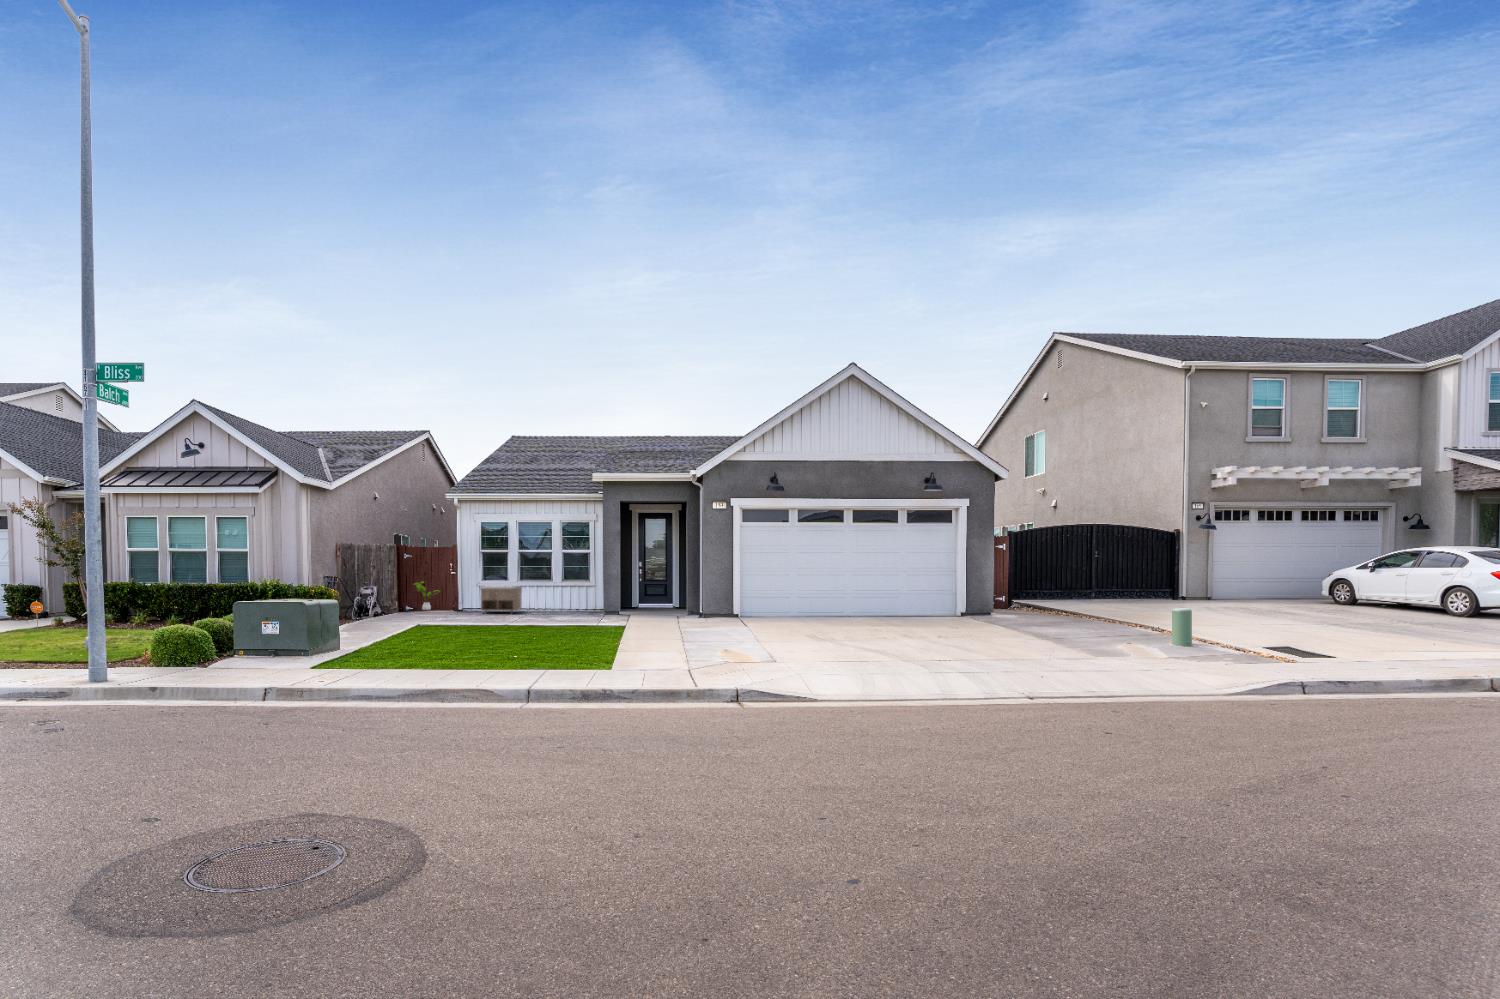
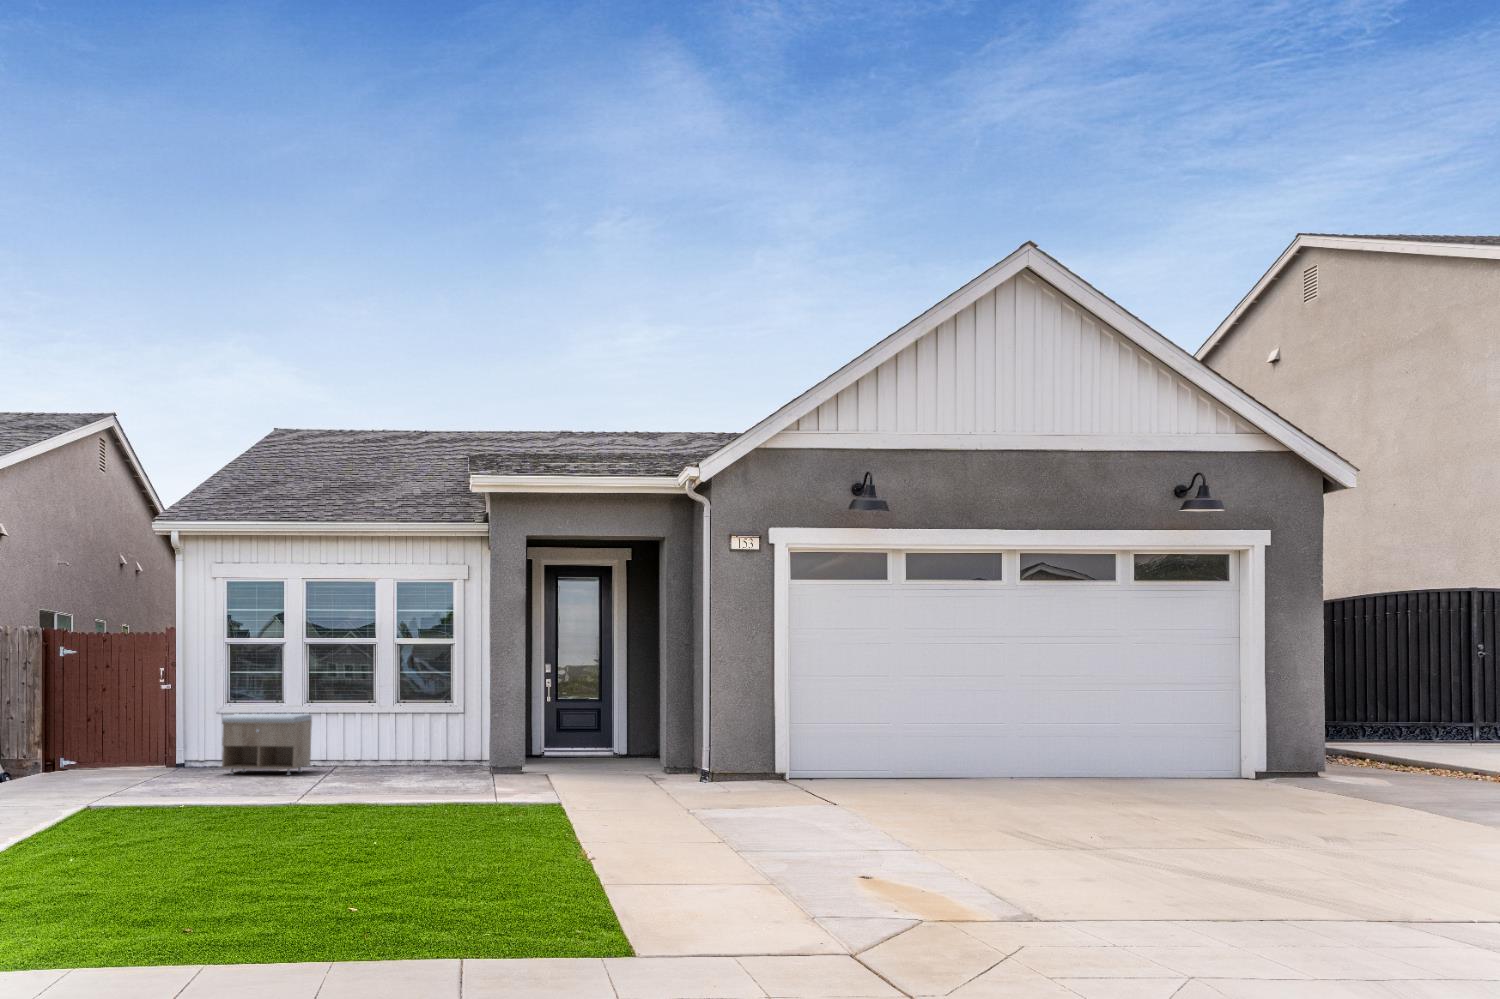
house plant: present [413,581,440,610] -> none [75,705,138,767]

